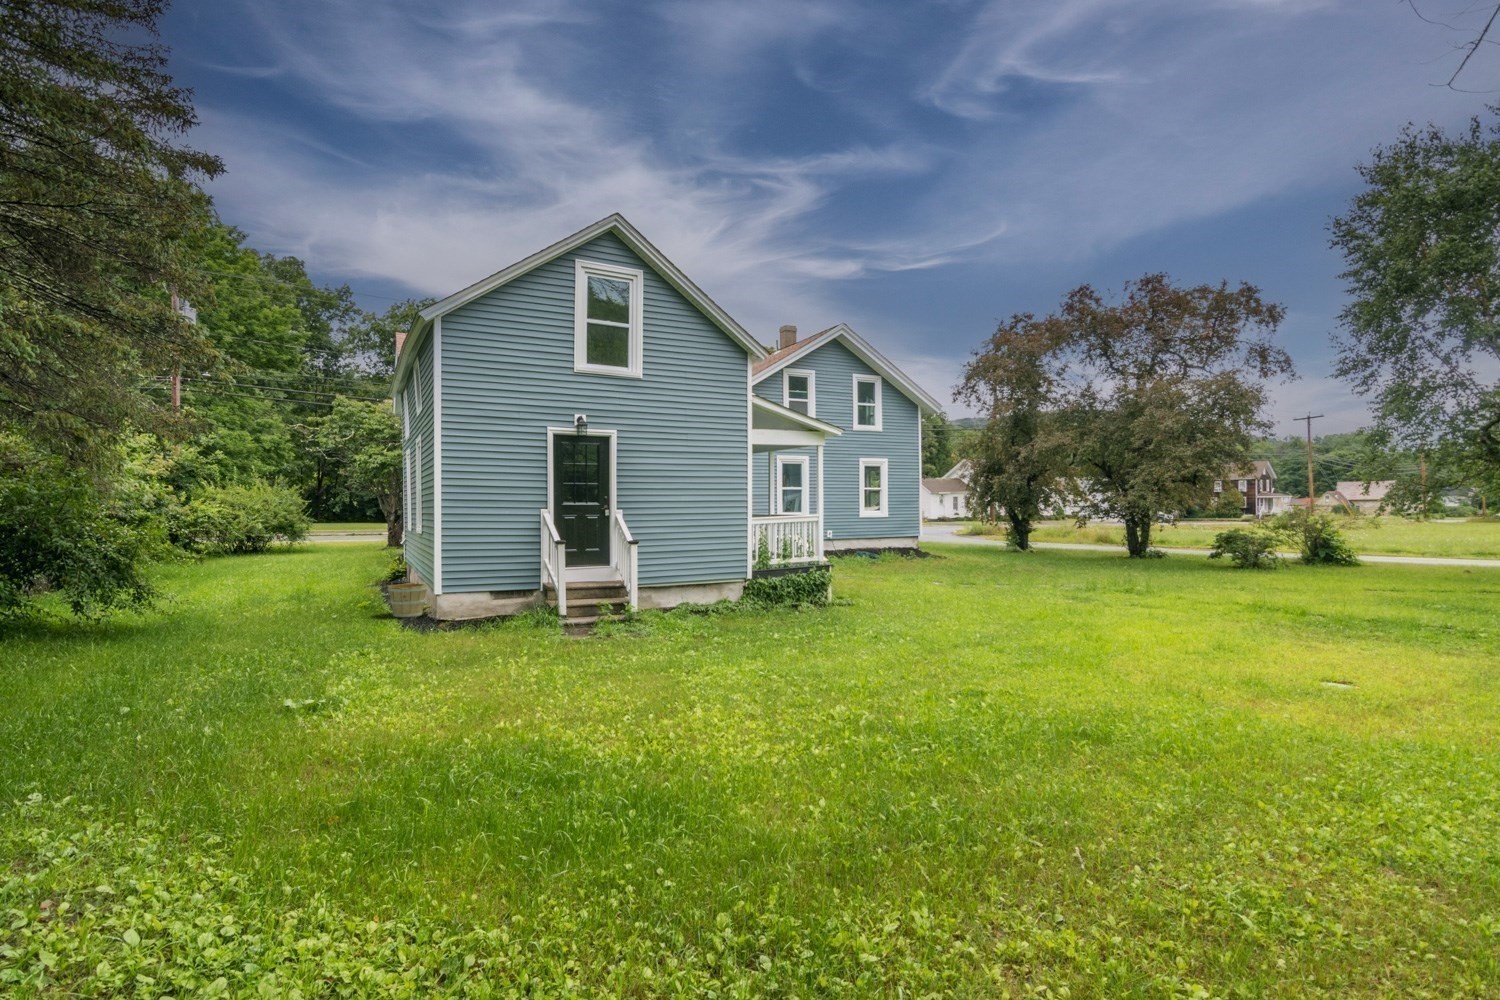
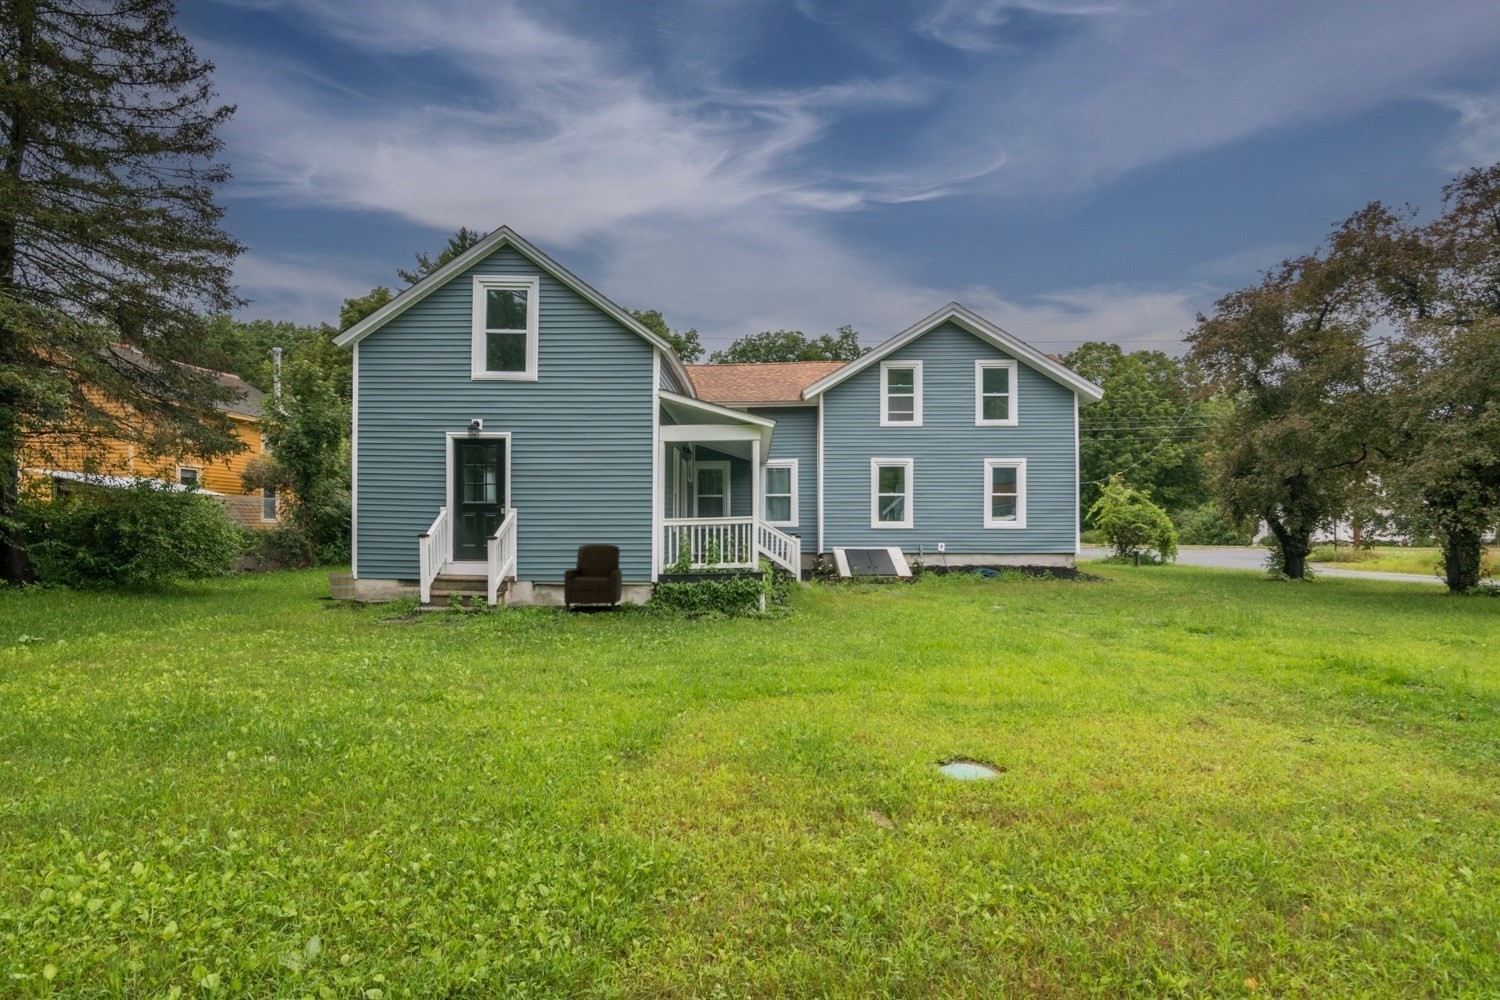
chair: none [688,544,751,611] -> present [564,544,622,611]

